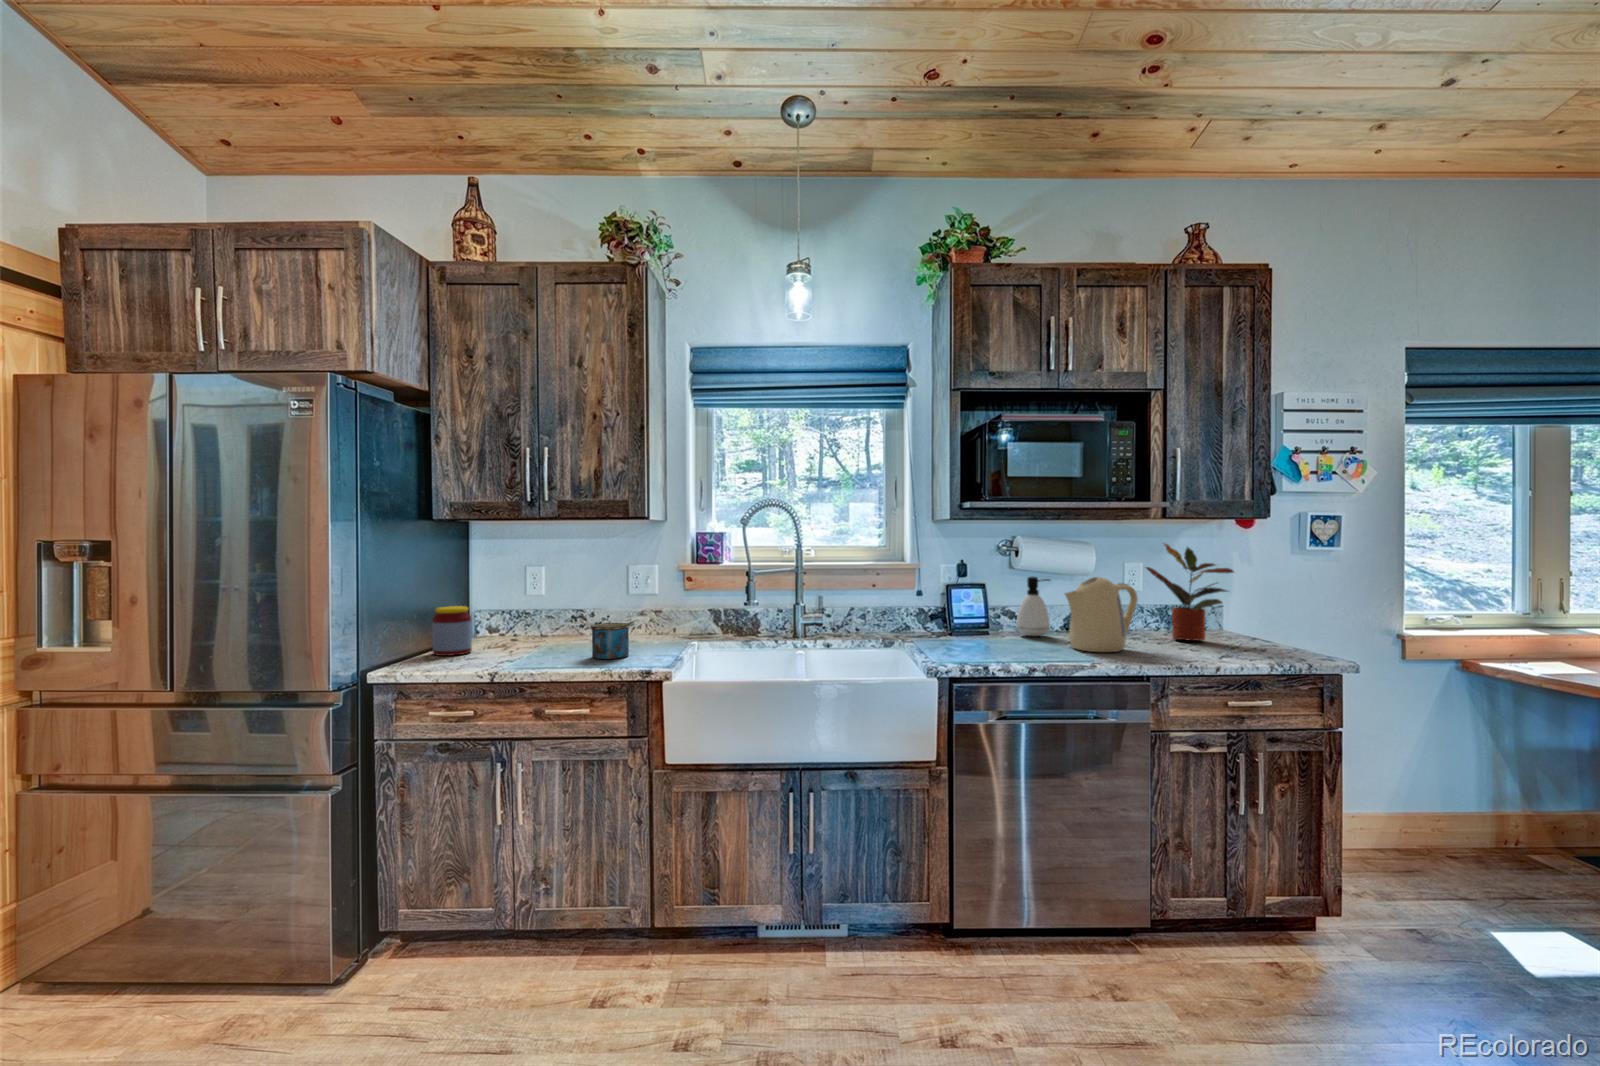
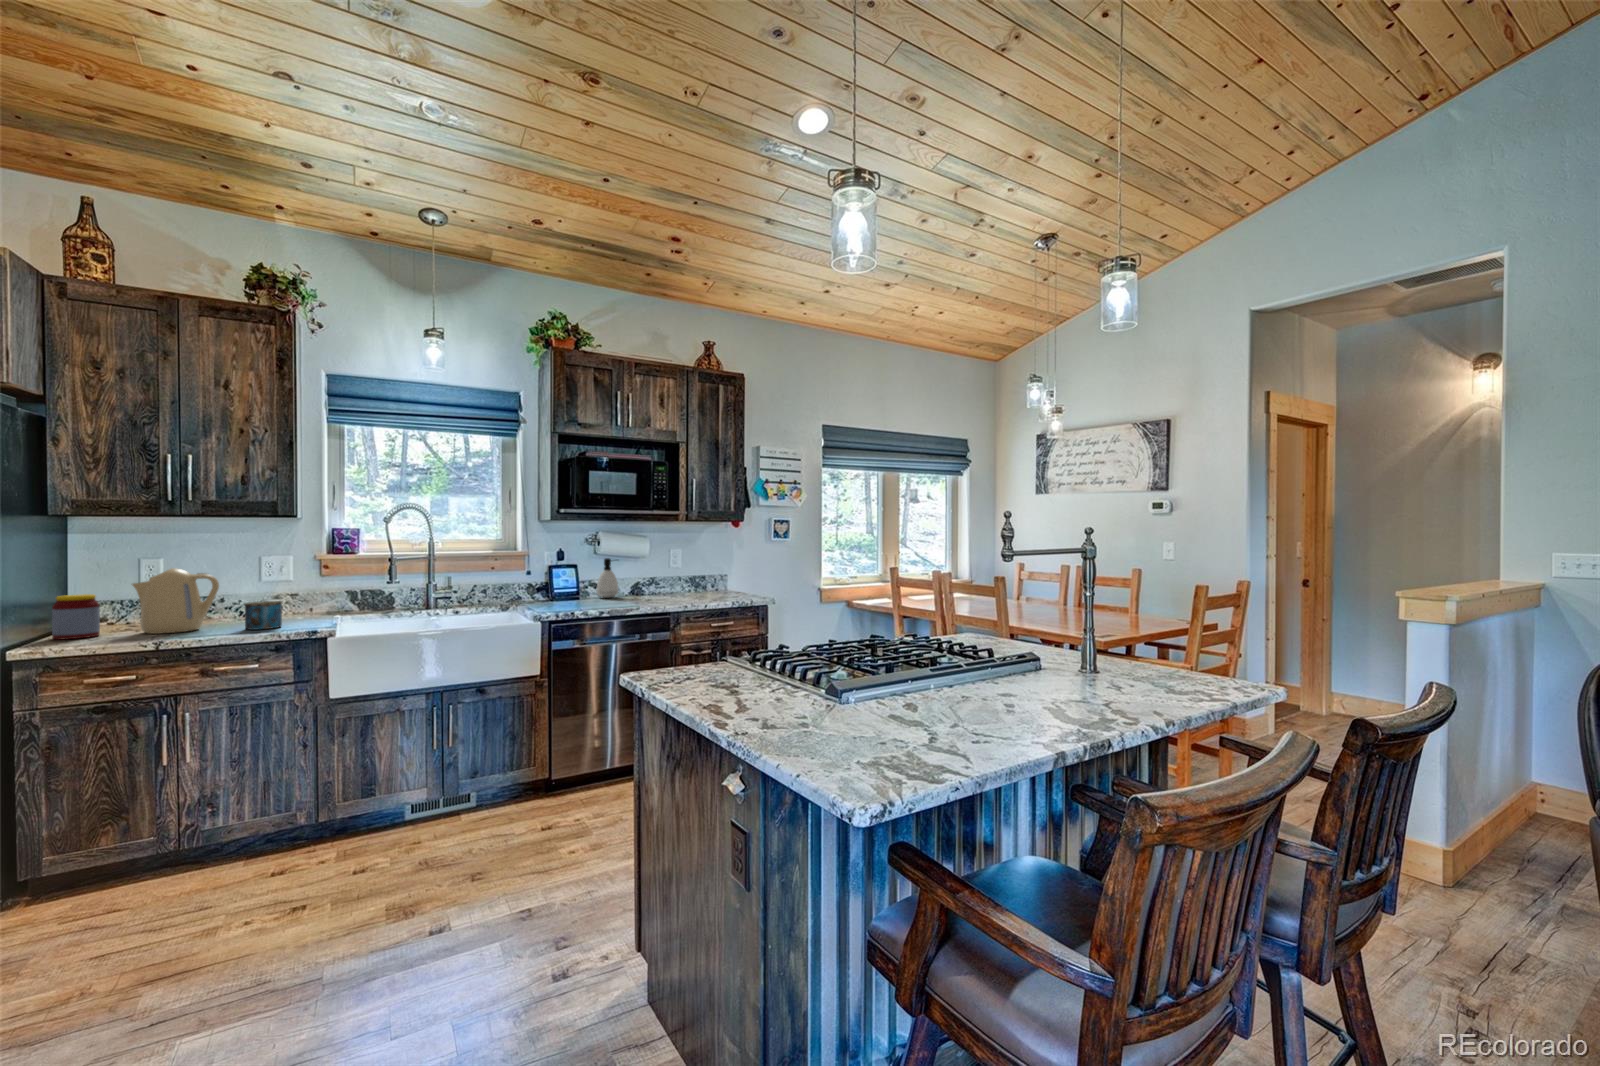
potted plant: present [1146,544,1234,641] -> none [677,535,726,595]
kettle: present [1065,577,1138,652] -> present [132,568,219,634]

